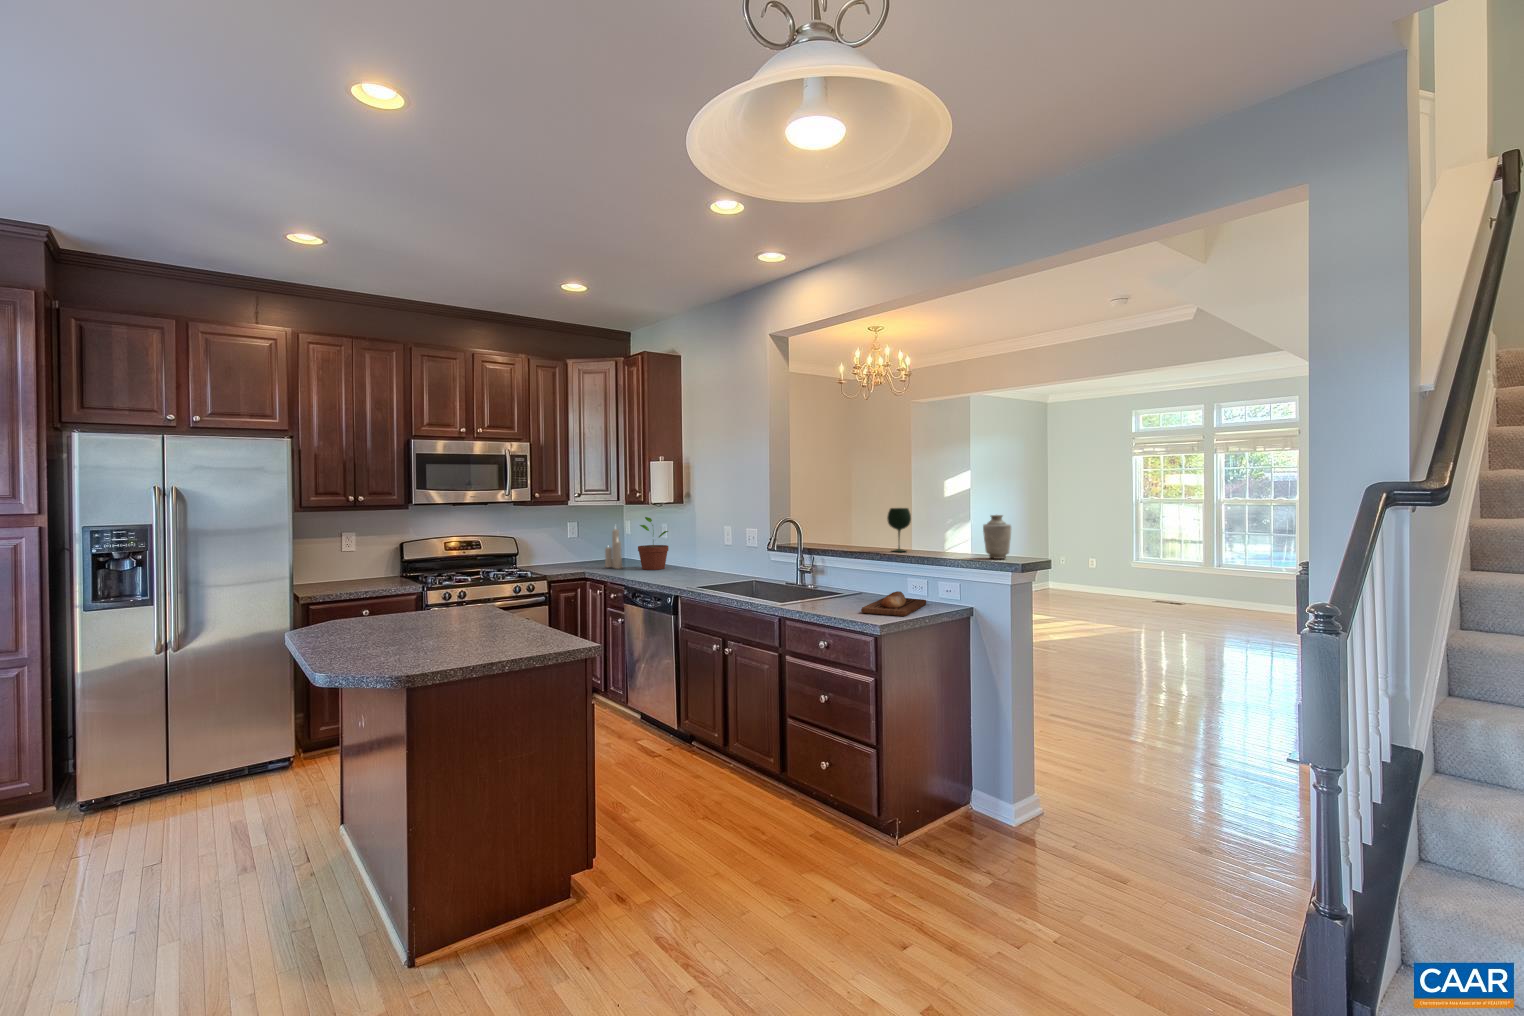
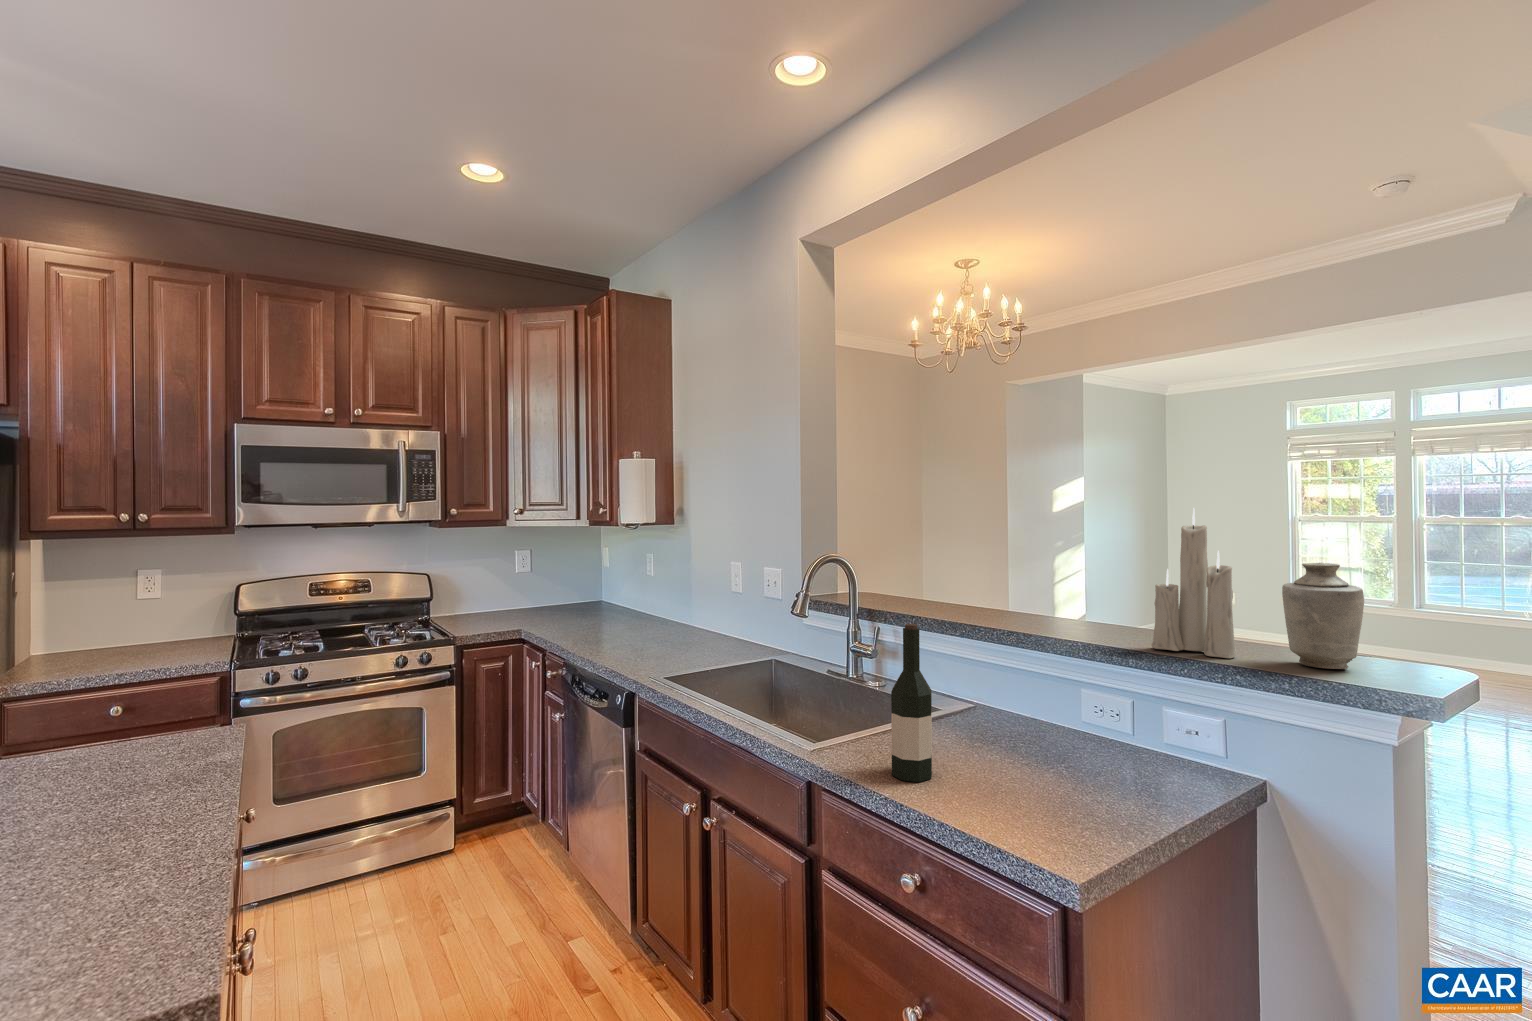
wine glass: present [887,508,911,552] -> none [1032,540,1083,632]
potted plant: present [638,517,668,570] -> none [602,546,650,629]
candle: present [605,529,622,569] -> present [1151,508,1236,658]
wine bottle: none [817,543,835,610] -> present [891,624,932,782]
bread loaf: present [861,591,926,616] -> none [1001,732,1140,826]

